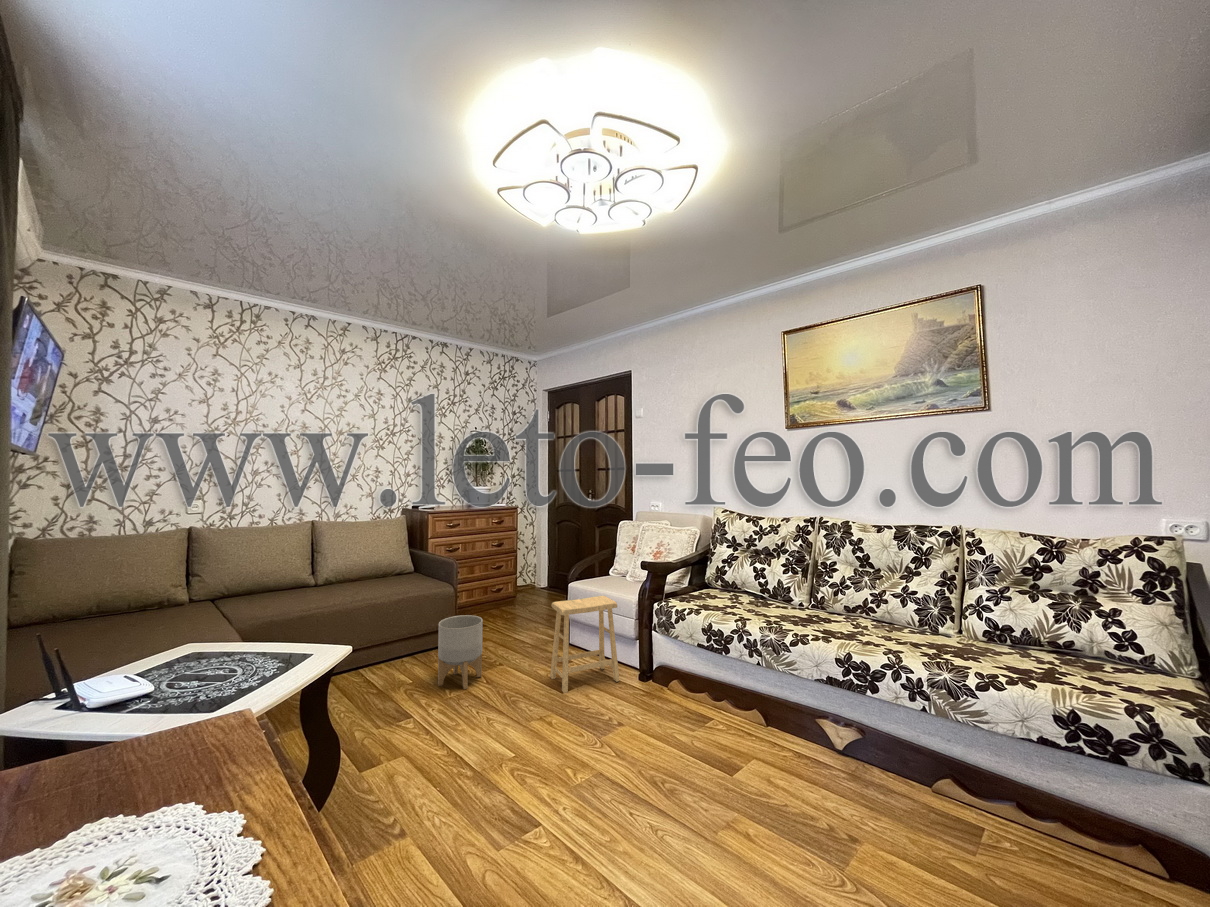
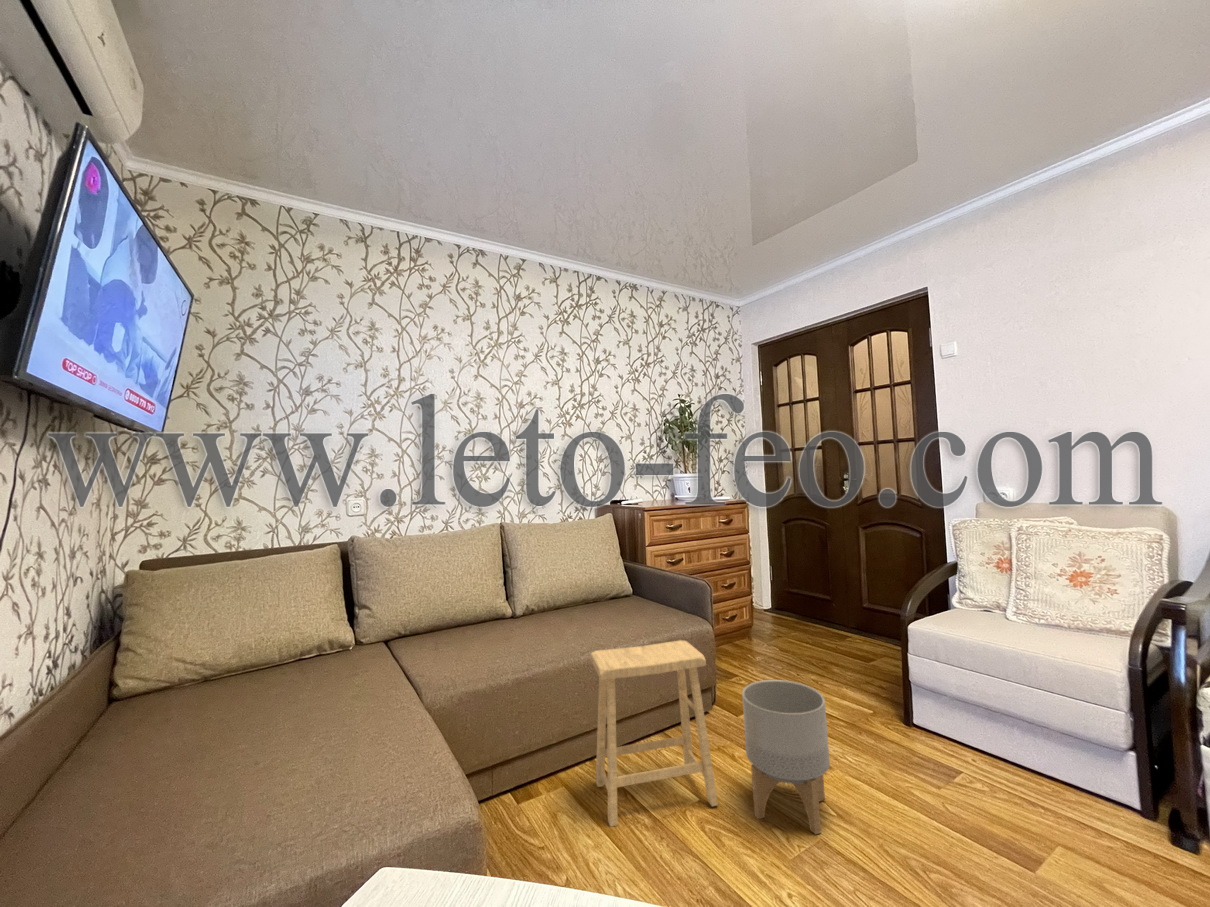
footstool: present [550,596,619,693] -> present [590,640,718,827]

